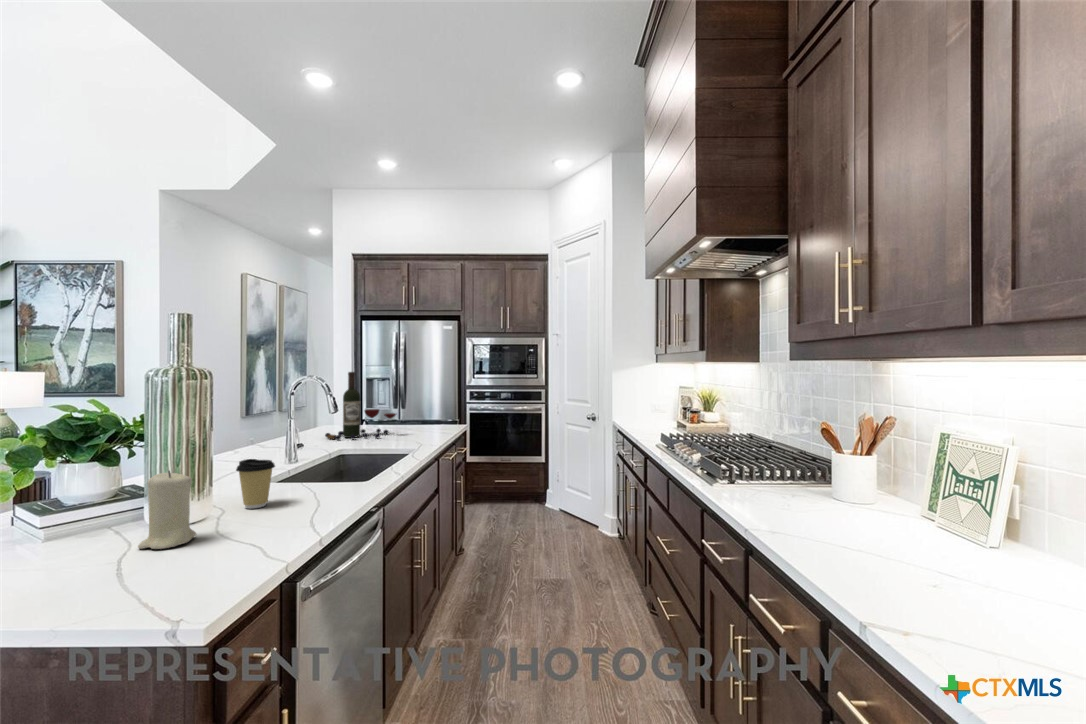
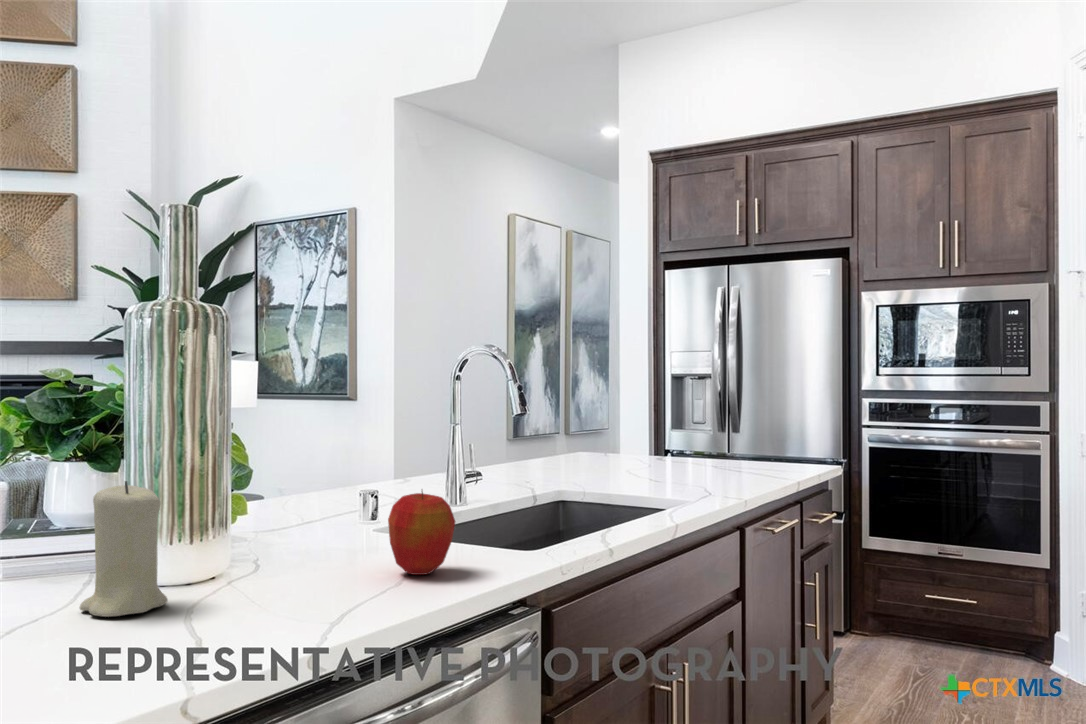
wine bottle: present [325,372,396,440] -> none [556,351,681,476]
apple: none [305,457,341,501] -> present [388,491,455,575]
coffee cup: present [236,459,275,509] -> none [281,481,346,571]

